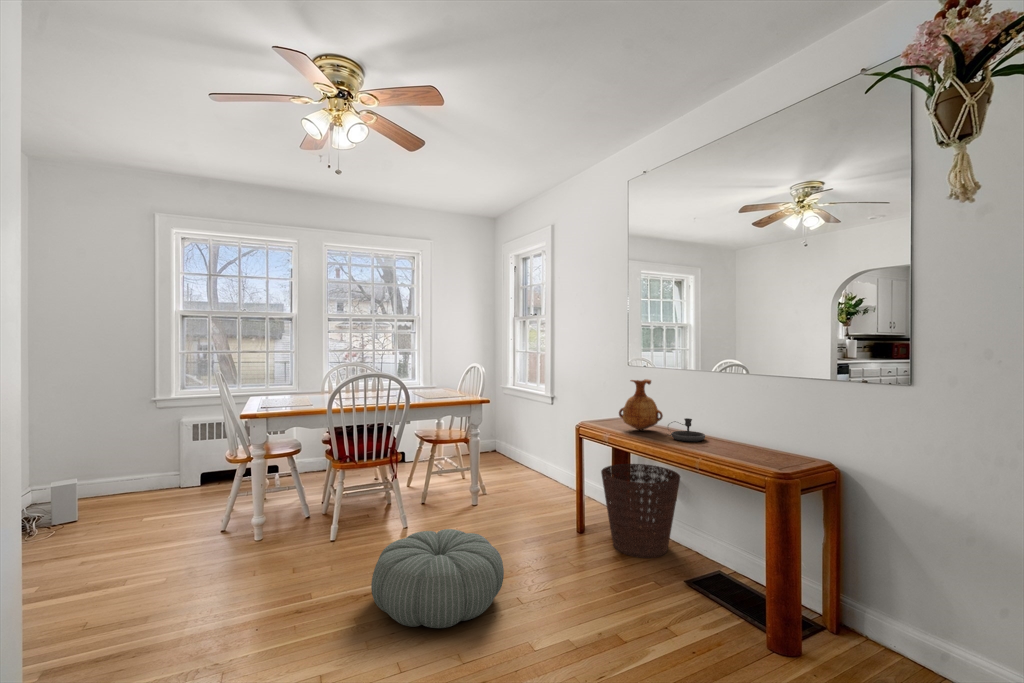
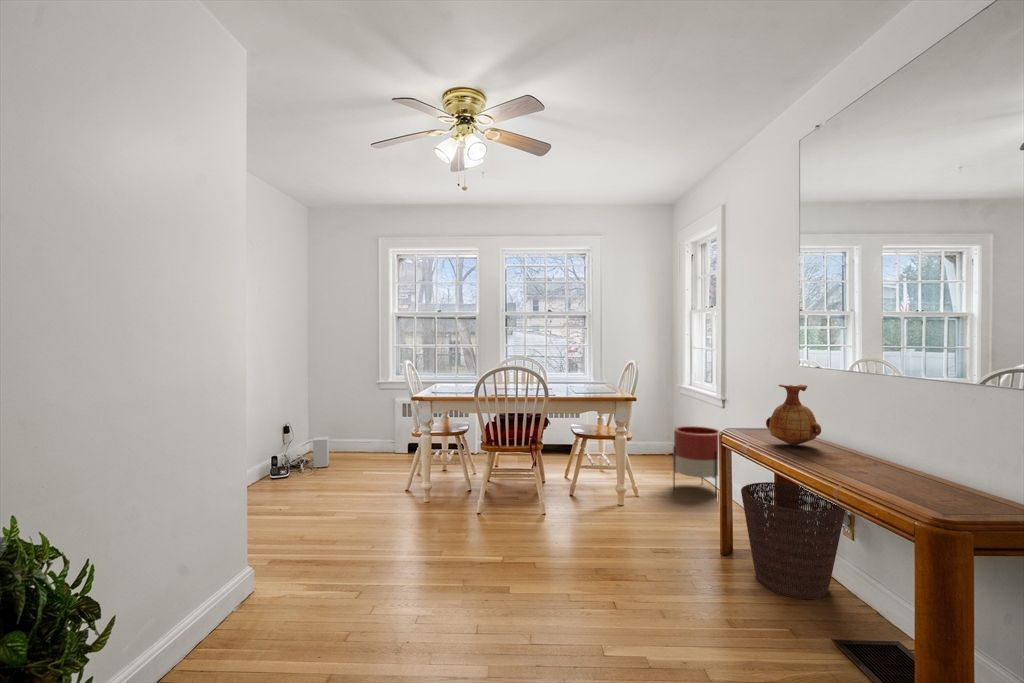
candlestick: present [668,418,705,442] -> none [815,436,872,466]
planter: none [512,424,553,486] -> present [673,426,719,496]
pouf: present [371,529,504,628] -> none [477,519,602,612]

